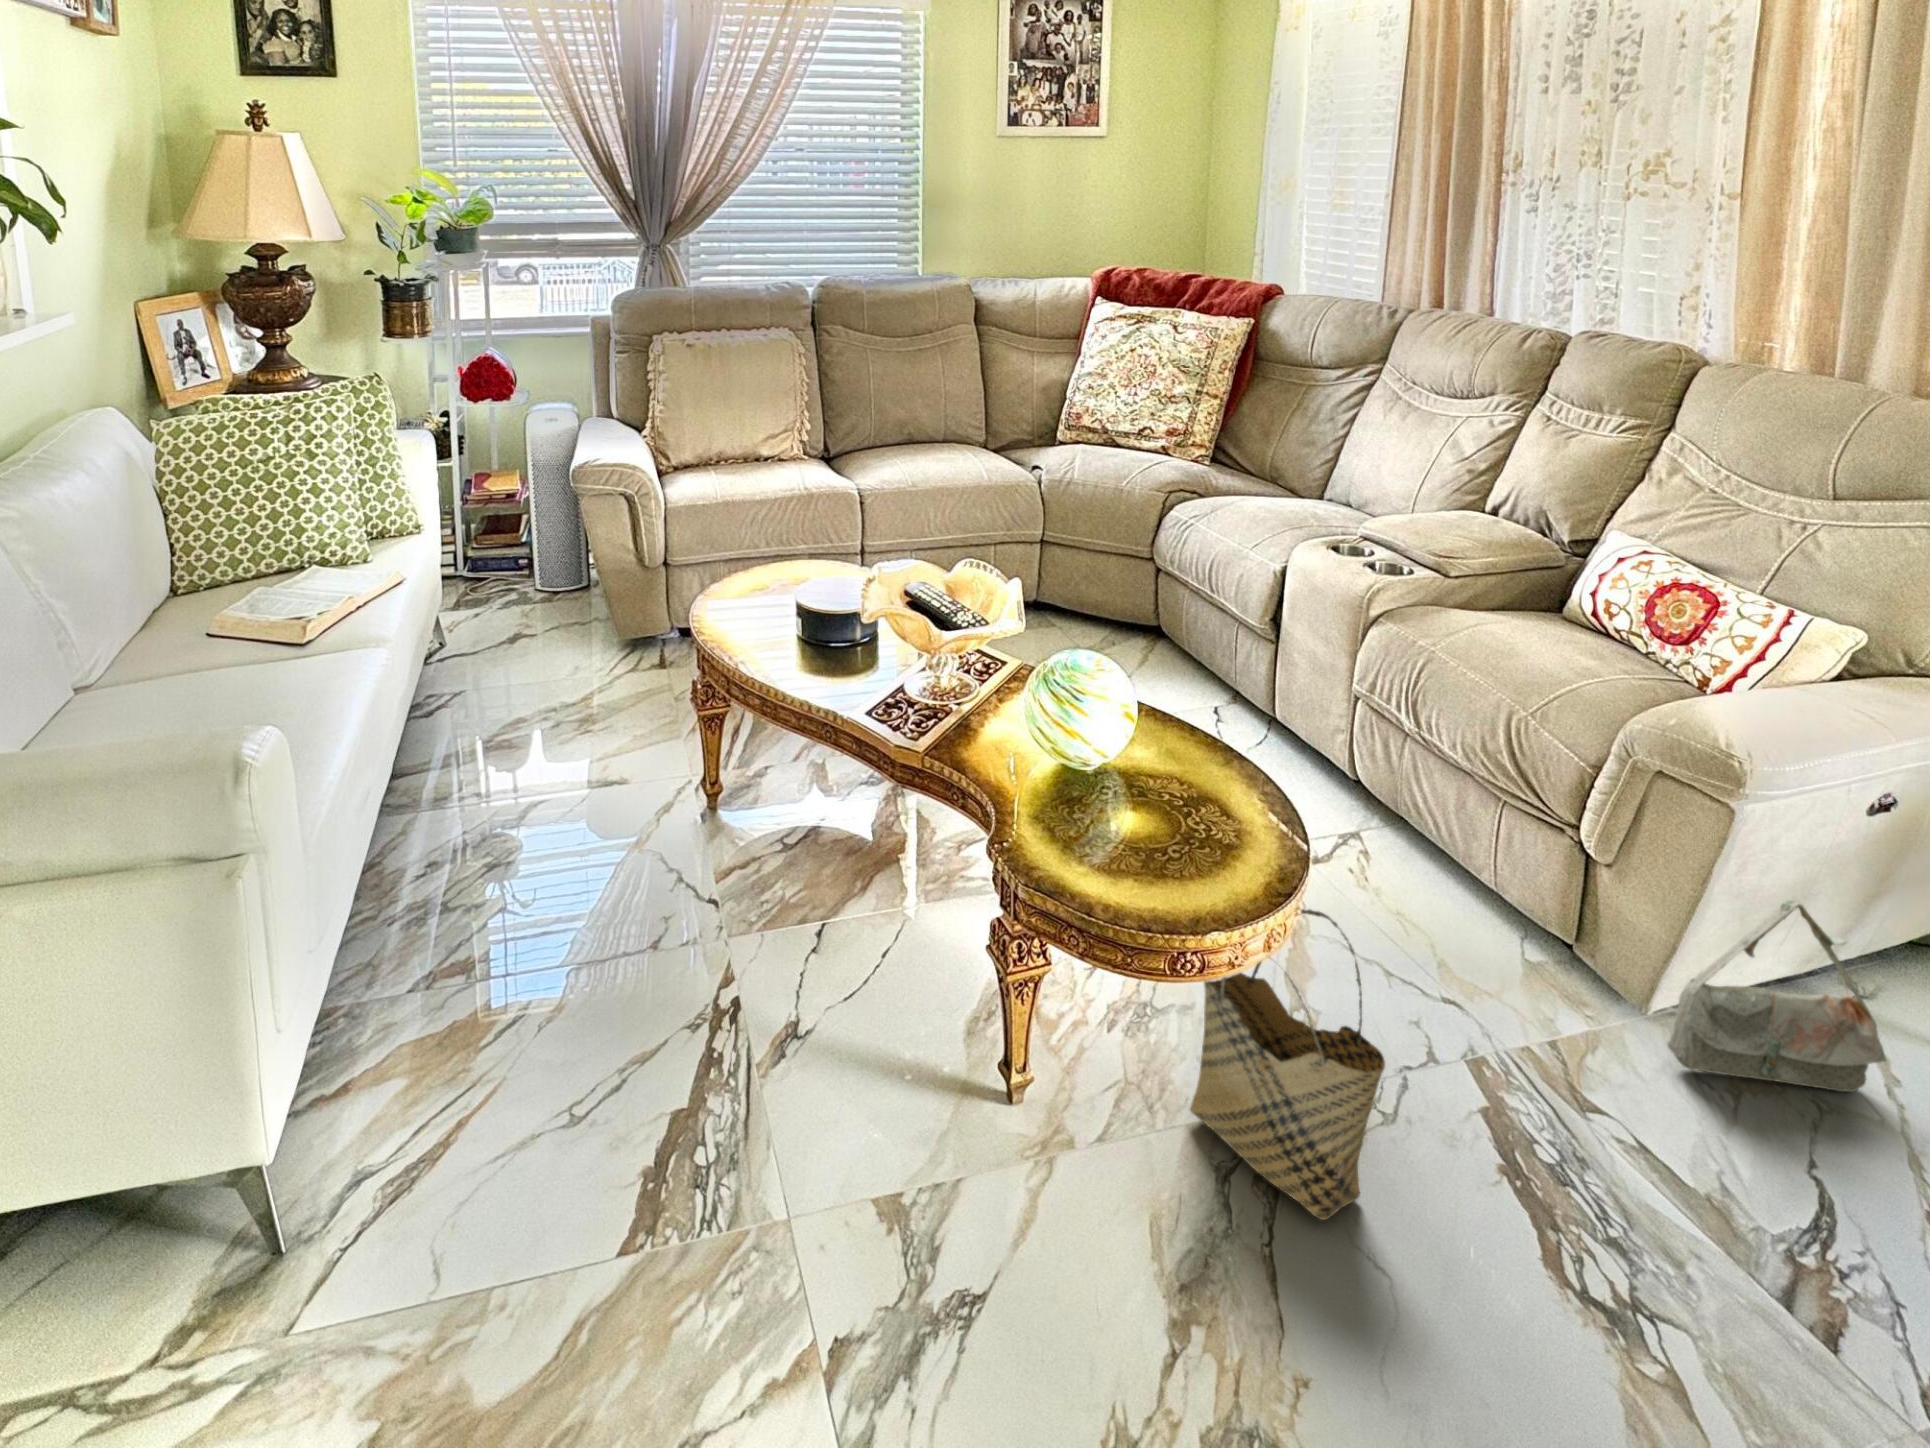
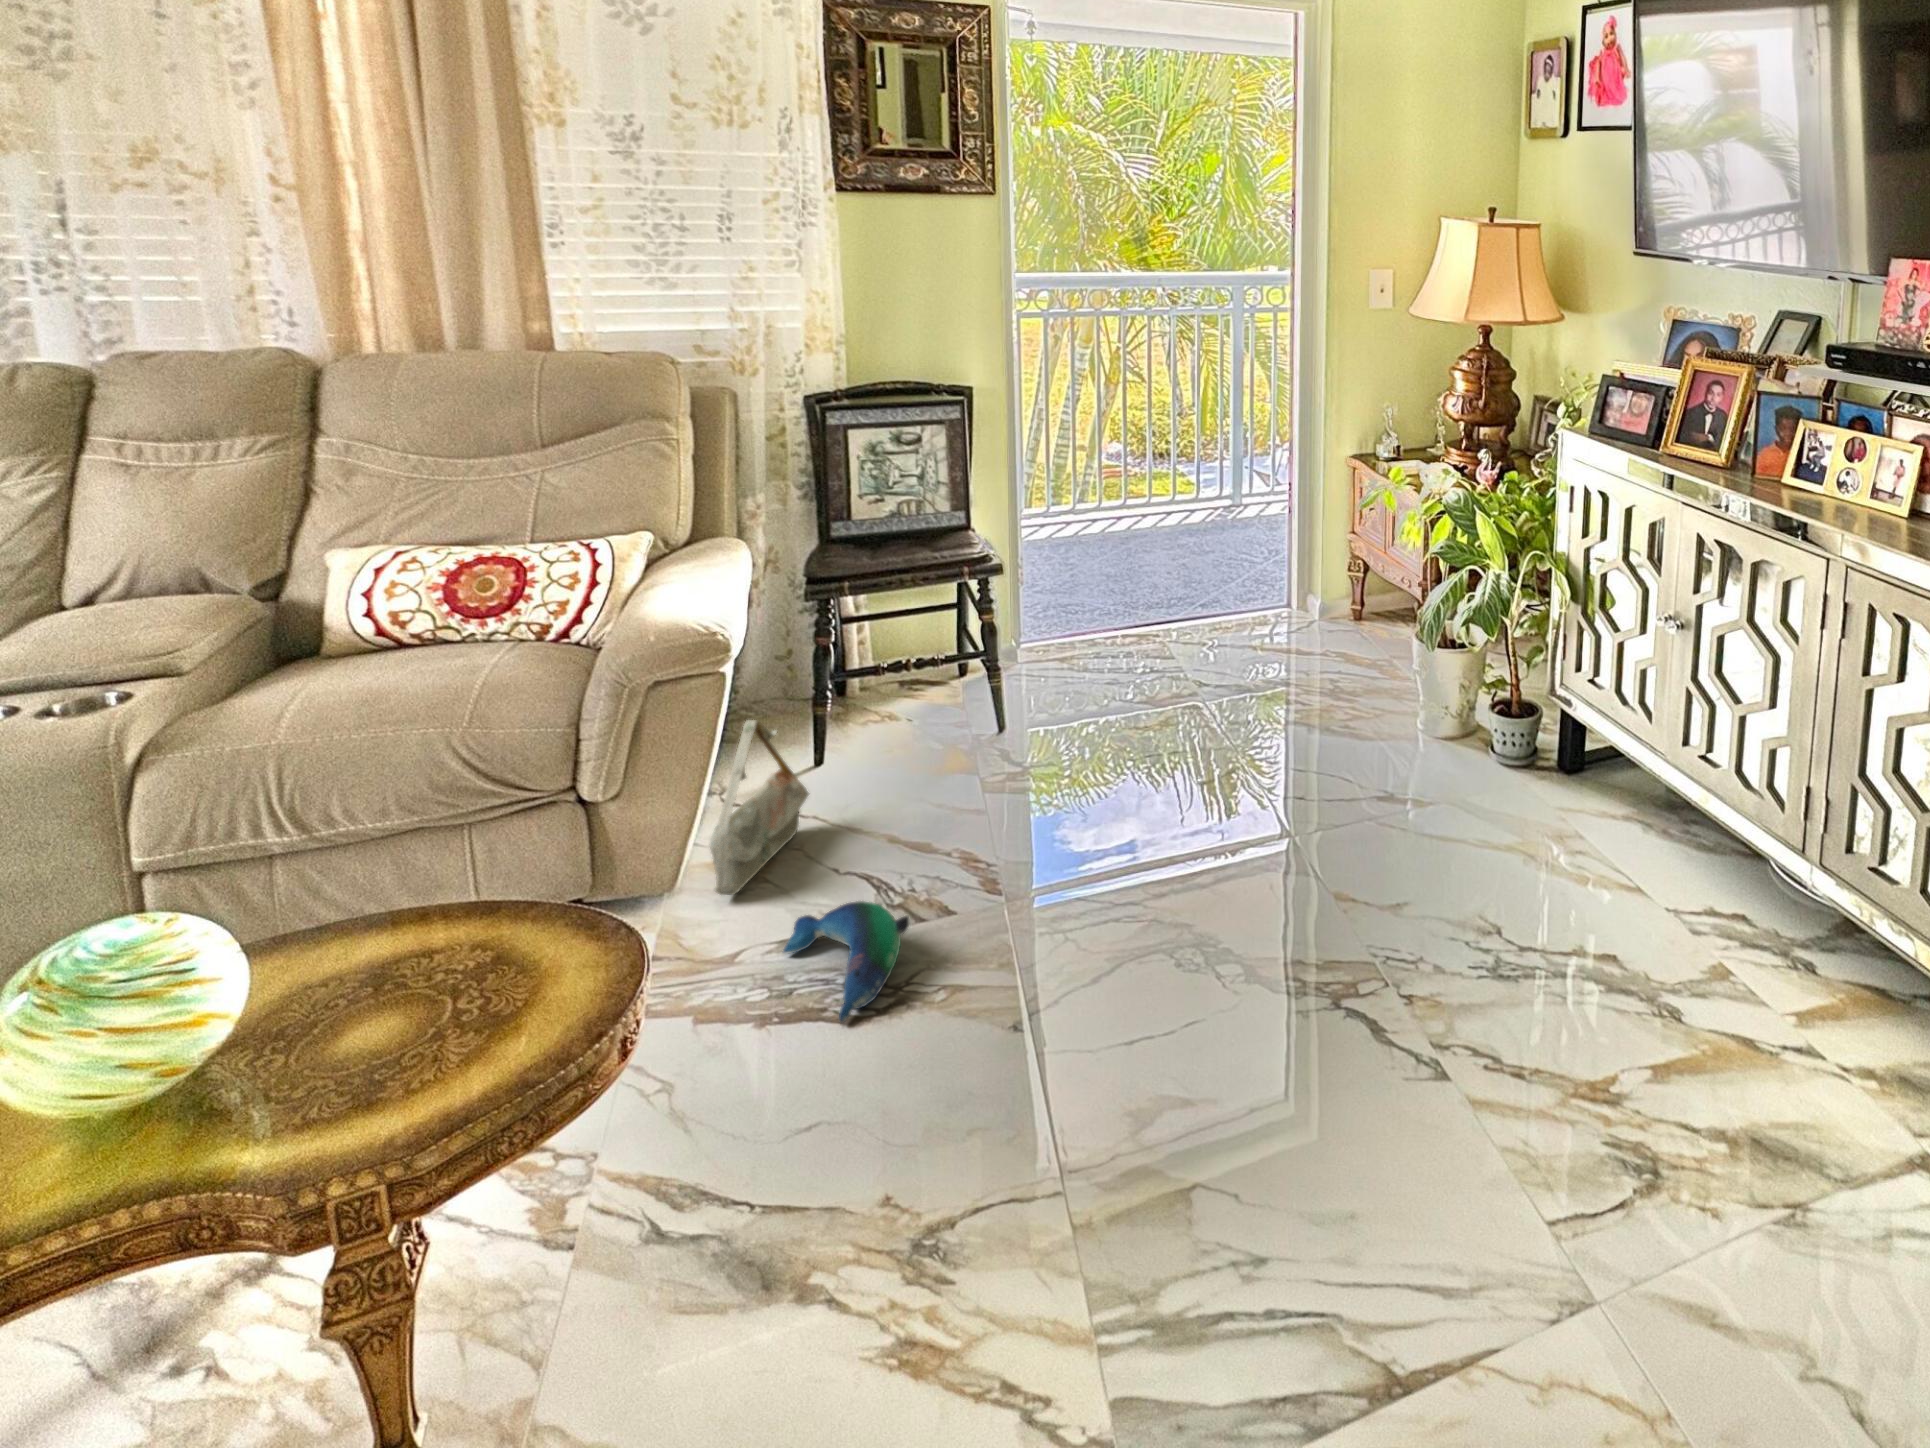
woven basket: present [1190,909,1385,1220] -> none [526,922,760,1250]
plush toy: none [1538,1137,1721,1280] -> present [783,901,909,1022]

